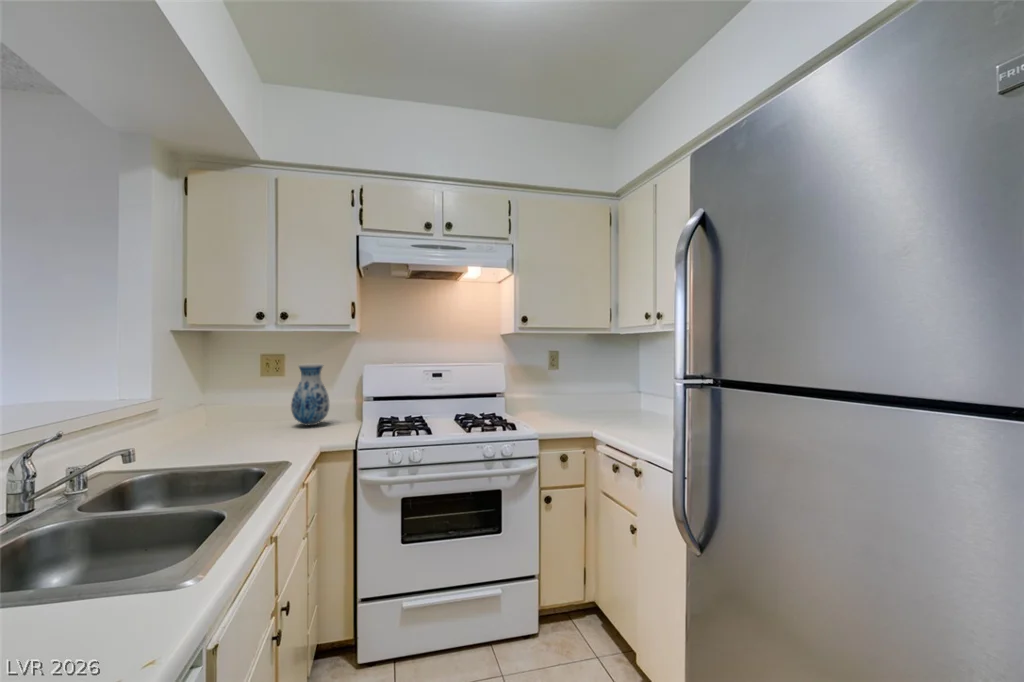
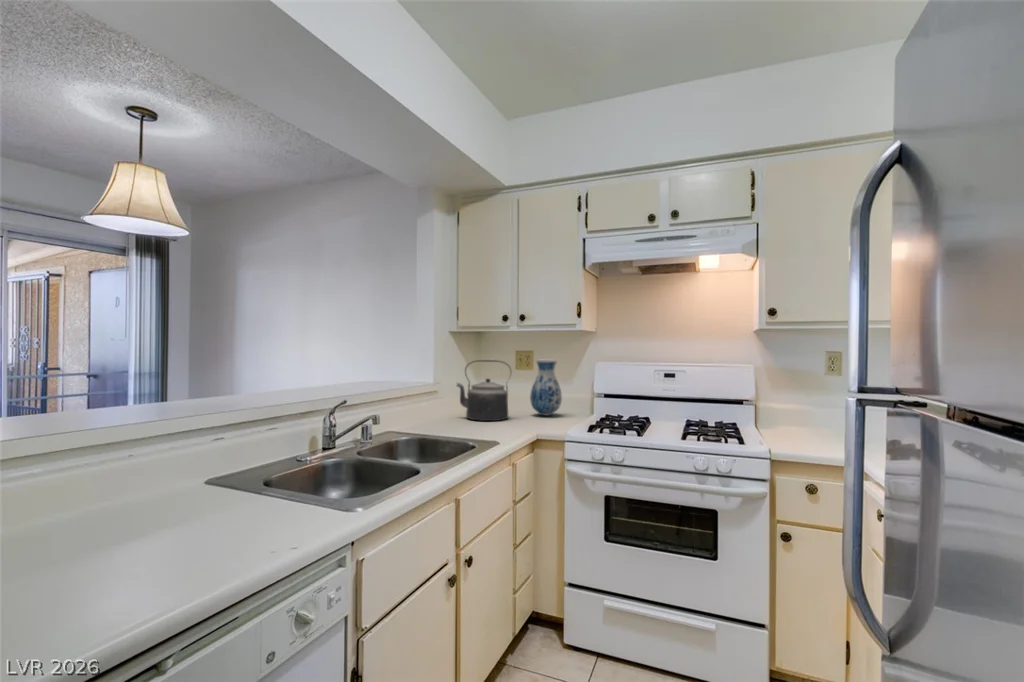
kettle: none [190,367,272,443] -> present [457,360,510,421]

